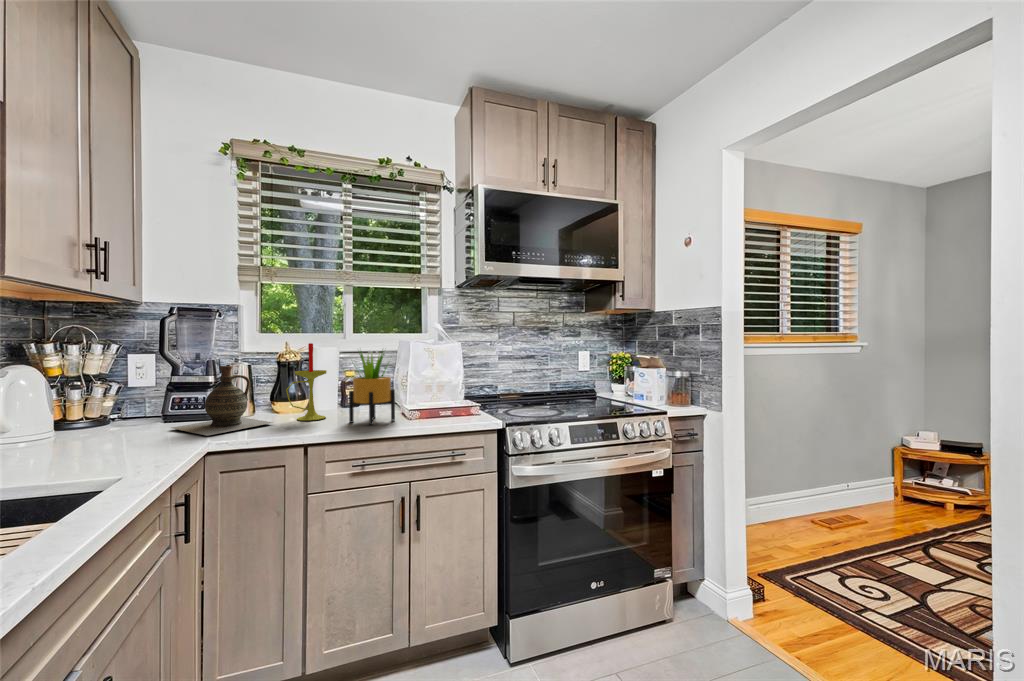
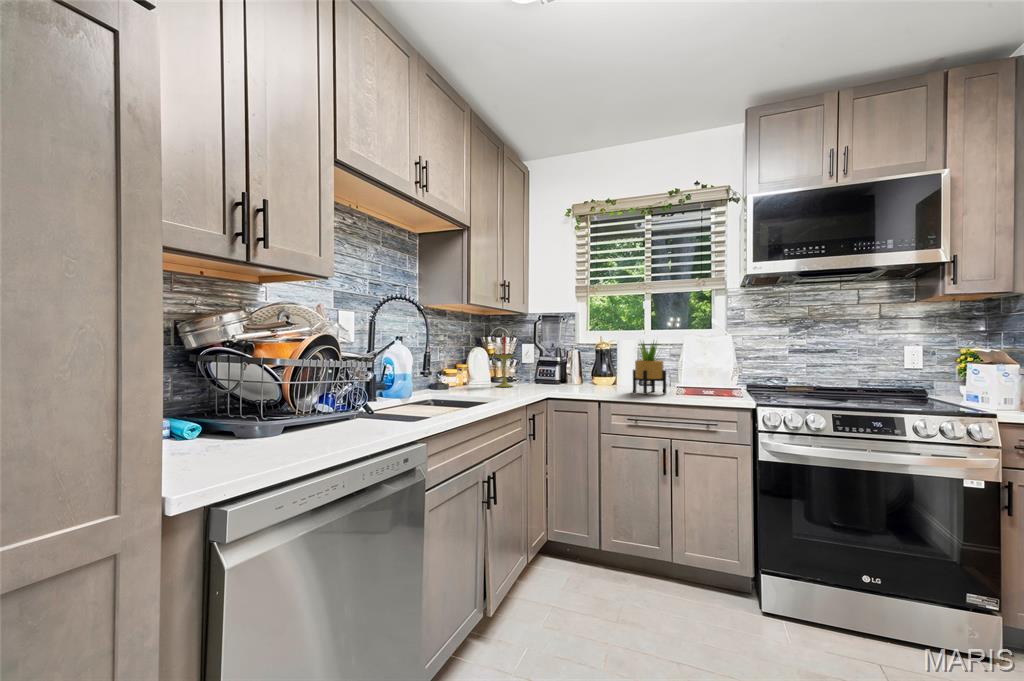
candle: present [286,343,327,421] -> present [495,337,514,387]
ceramic jug: present [171,366,273,436] -> none [534,350,587,390]

